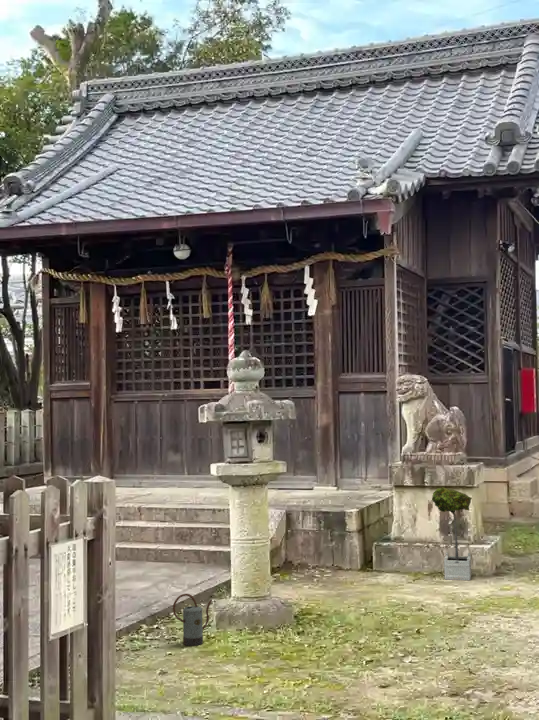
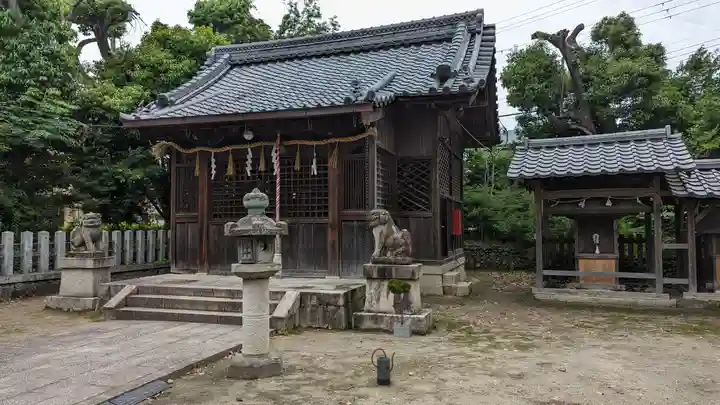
watering can: present [173,594,212,646] -> present [371,348,395,384]

